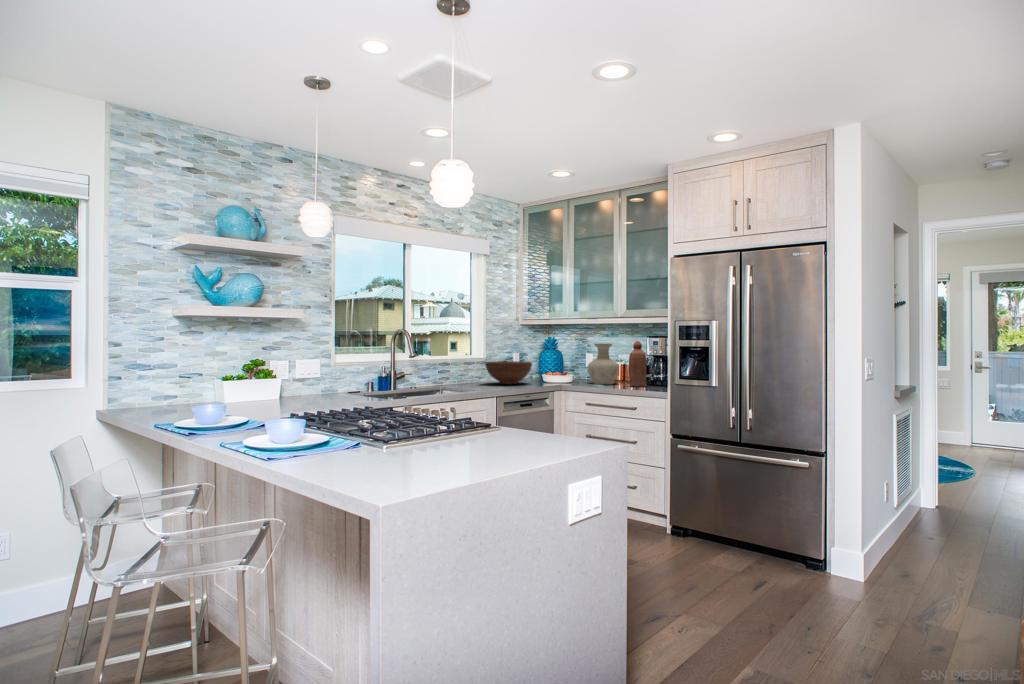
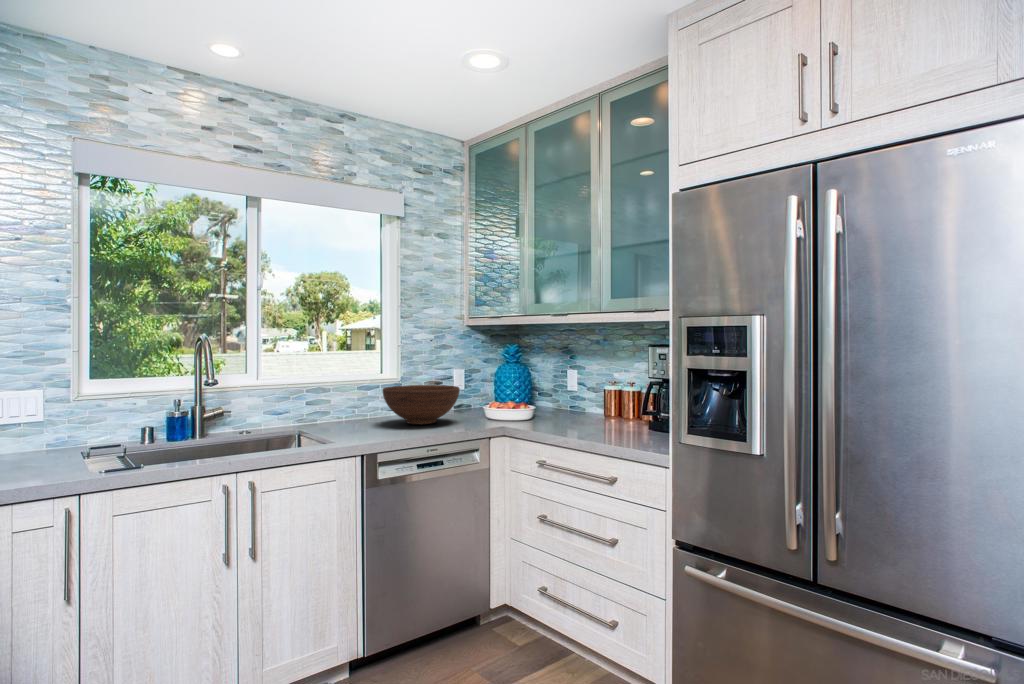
bottle: present [629,341,646,387] -> none [613,354,643,435]
vase: present [588,344,619,385] -> none [550,357,603,428]

